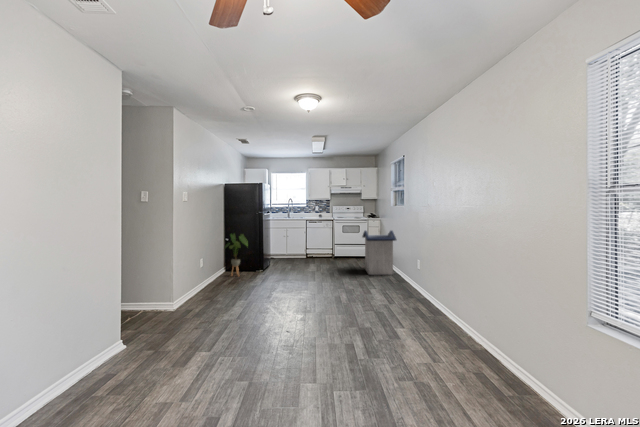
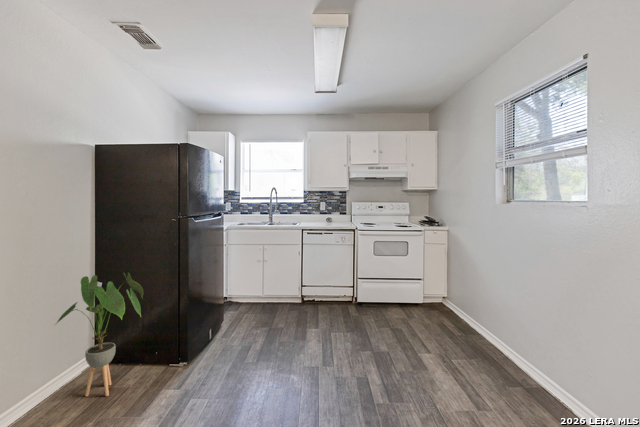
trash can: present [363,231,396,275] -> none [437,267,560,395]

